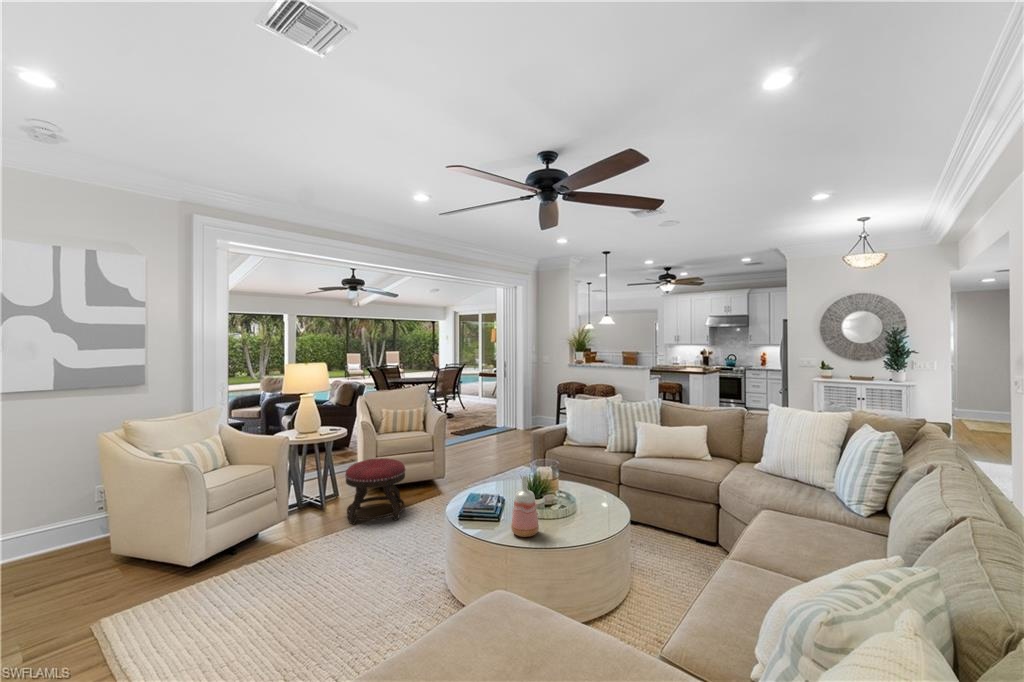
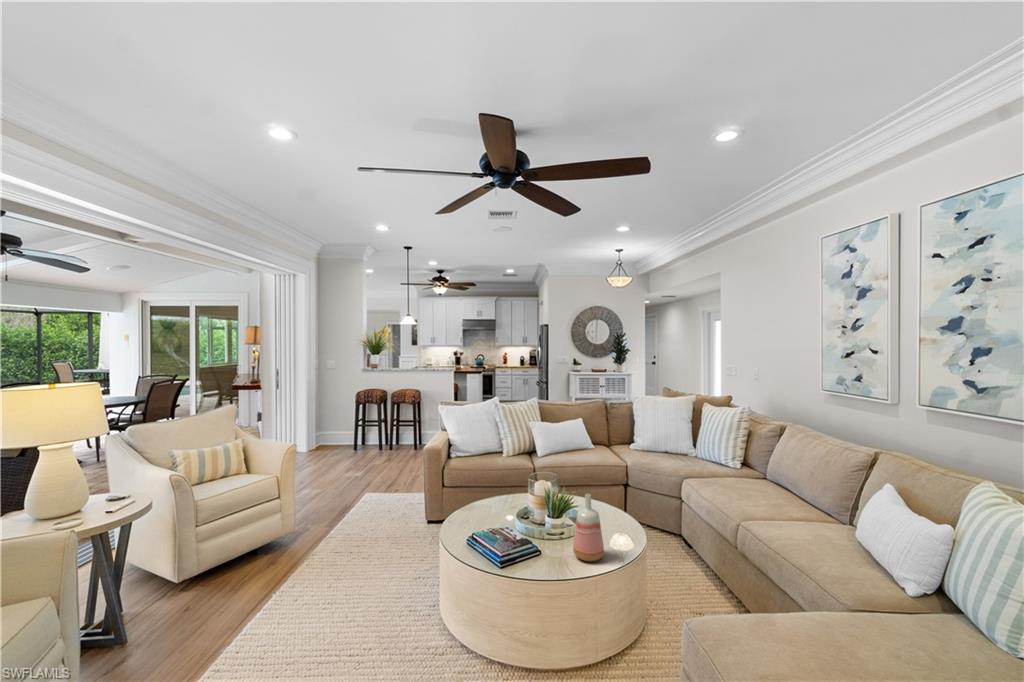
ottoman: present [345,458,406,524] -> none [186,525,296,651]

